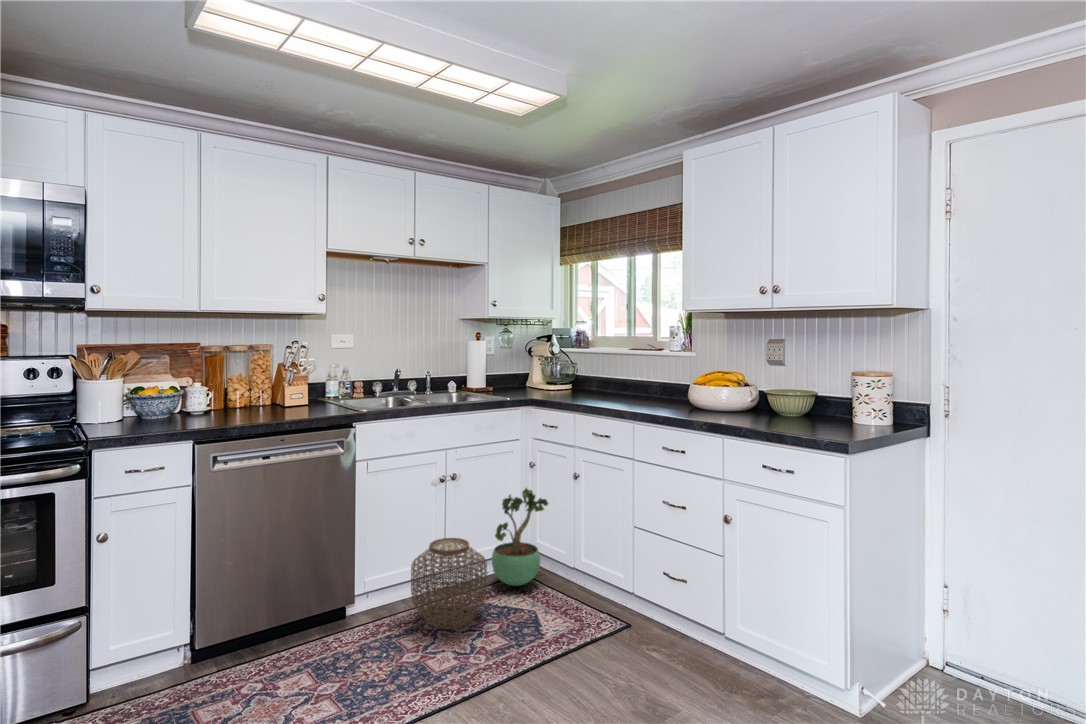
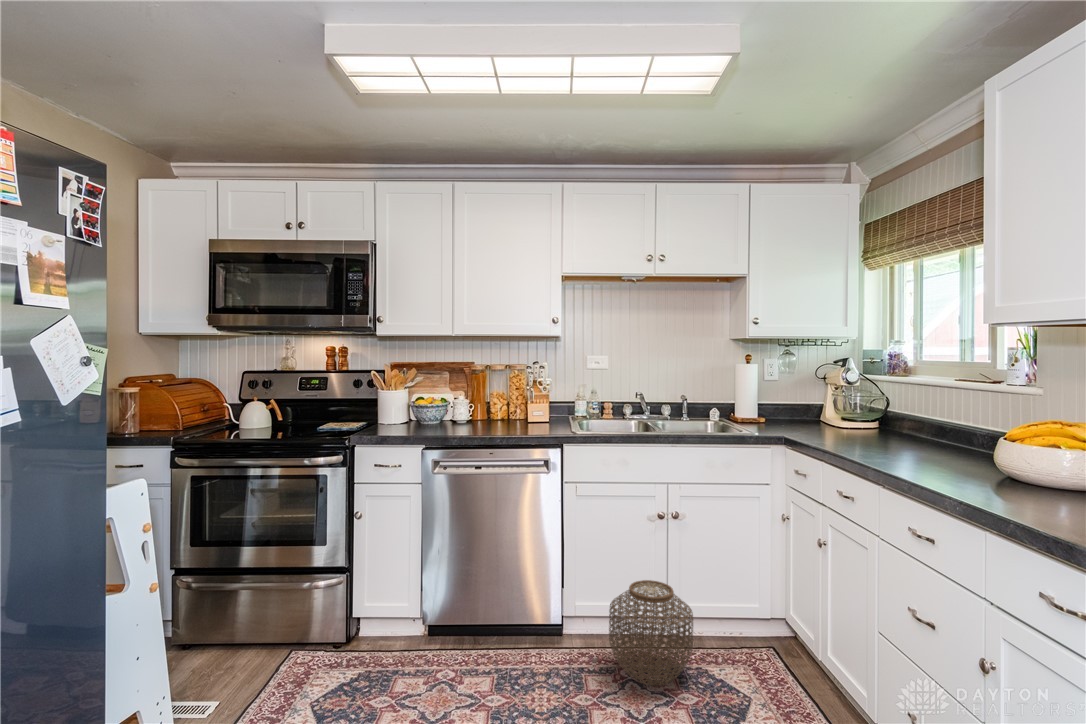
potted plant: present [492,488,548,586] -> none [722,542,799,658]

